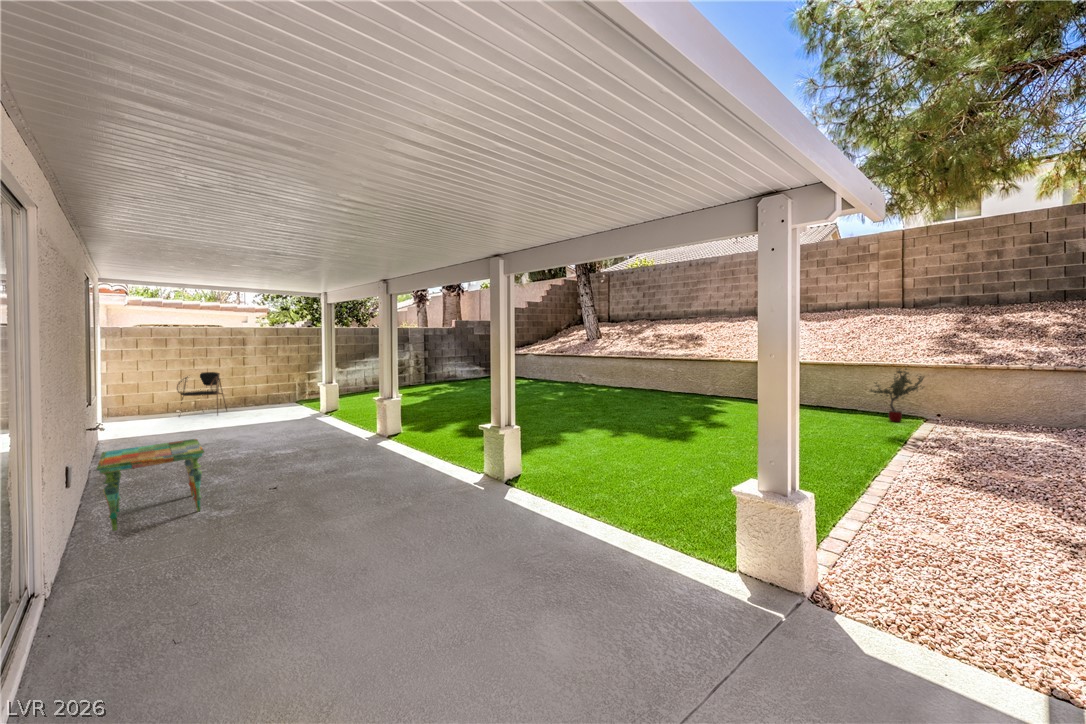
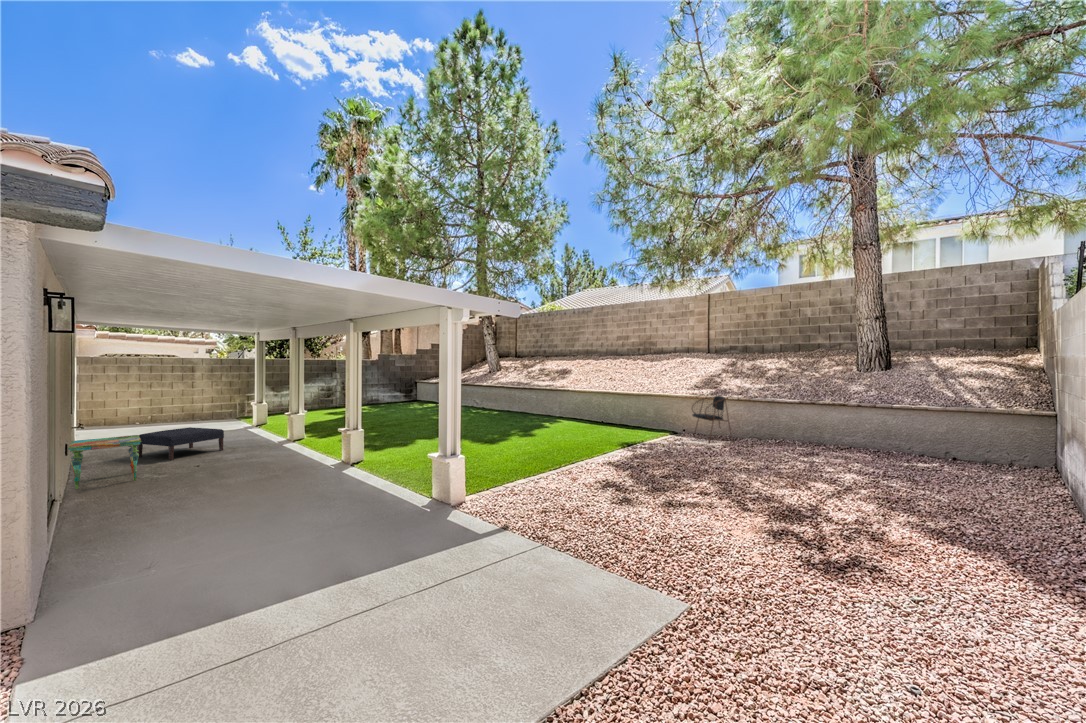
potted tree: present [870,368,924,422] -> none [646,396,675,434]
dining chair: present [177,372,227,416] -> present [692,396,732,443]
ottoman: none [190,420,304,470] -> present [137,427,224,460]

